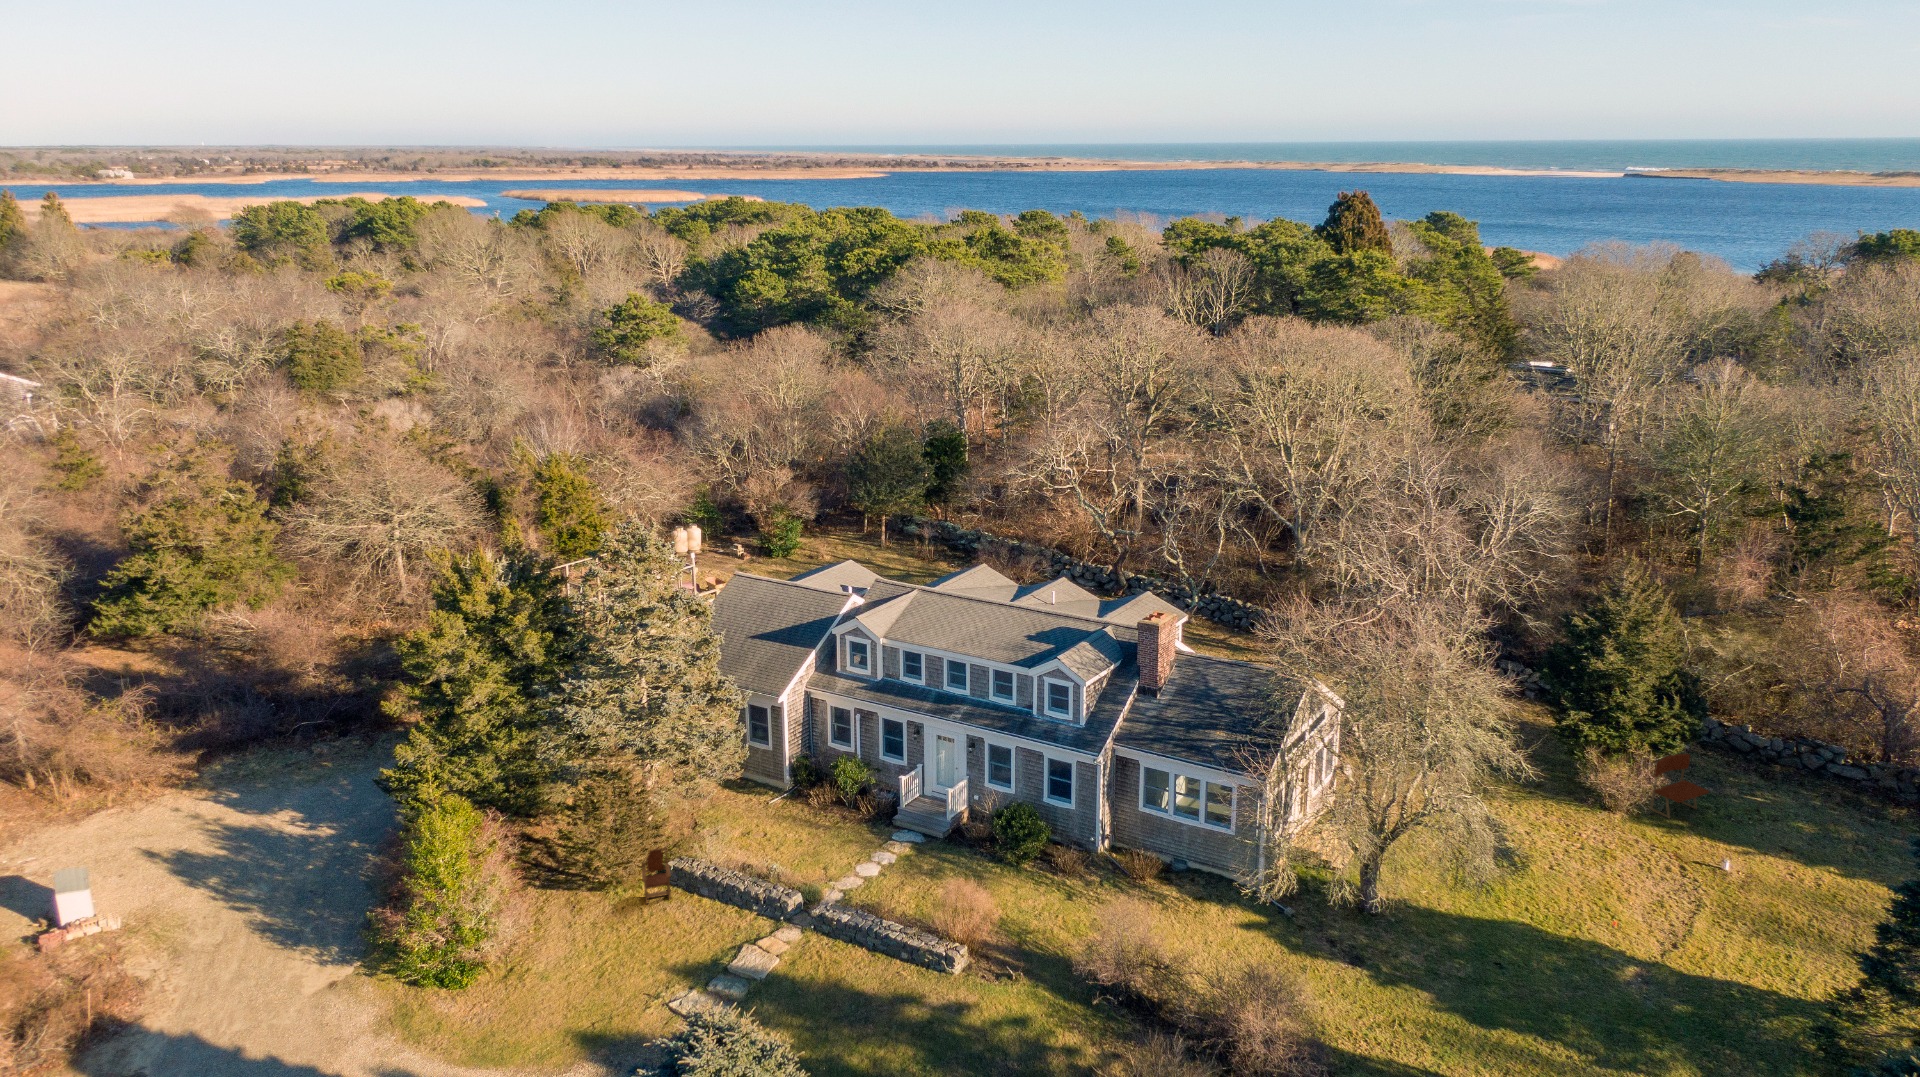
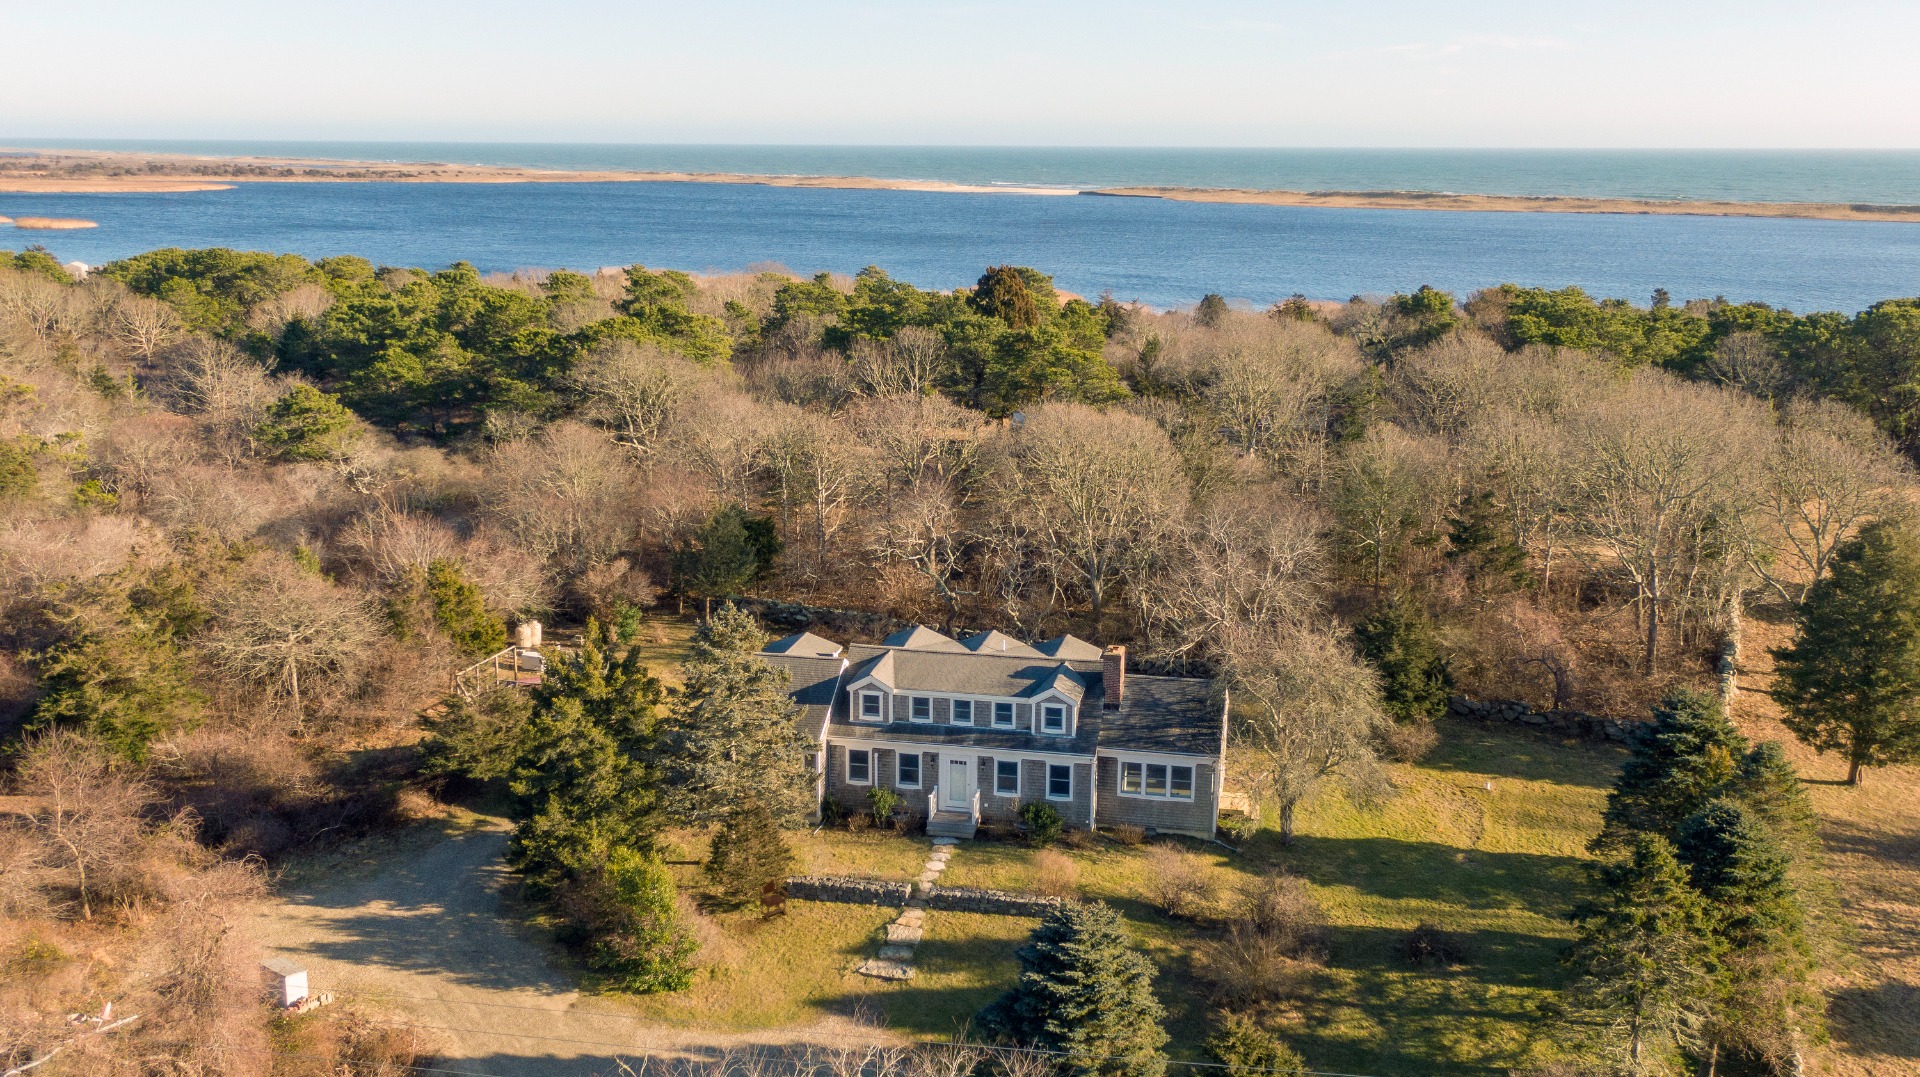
bench: present [1650,754,1709,818] -> none [1429,717,1463,762]

